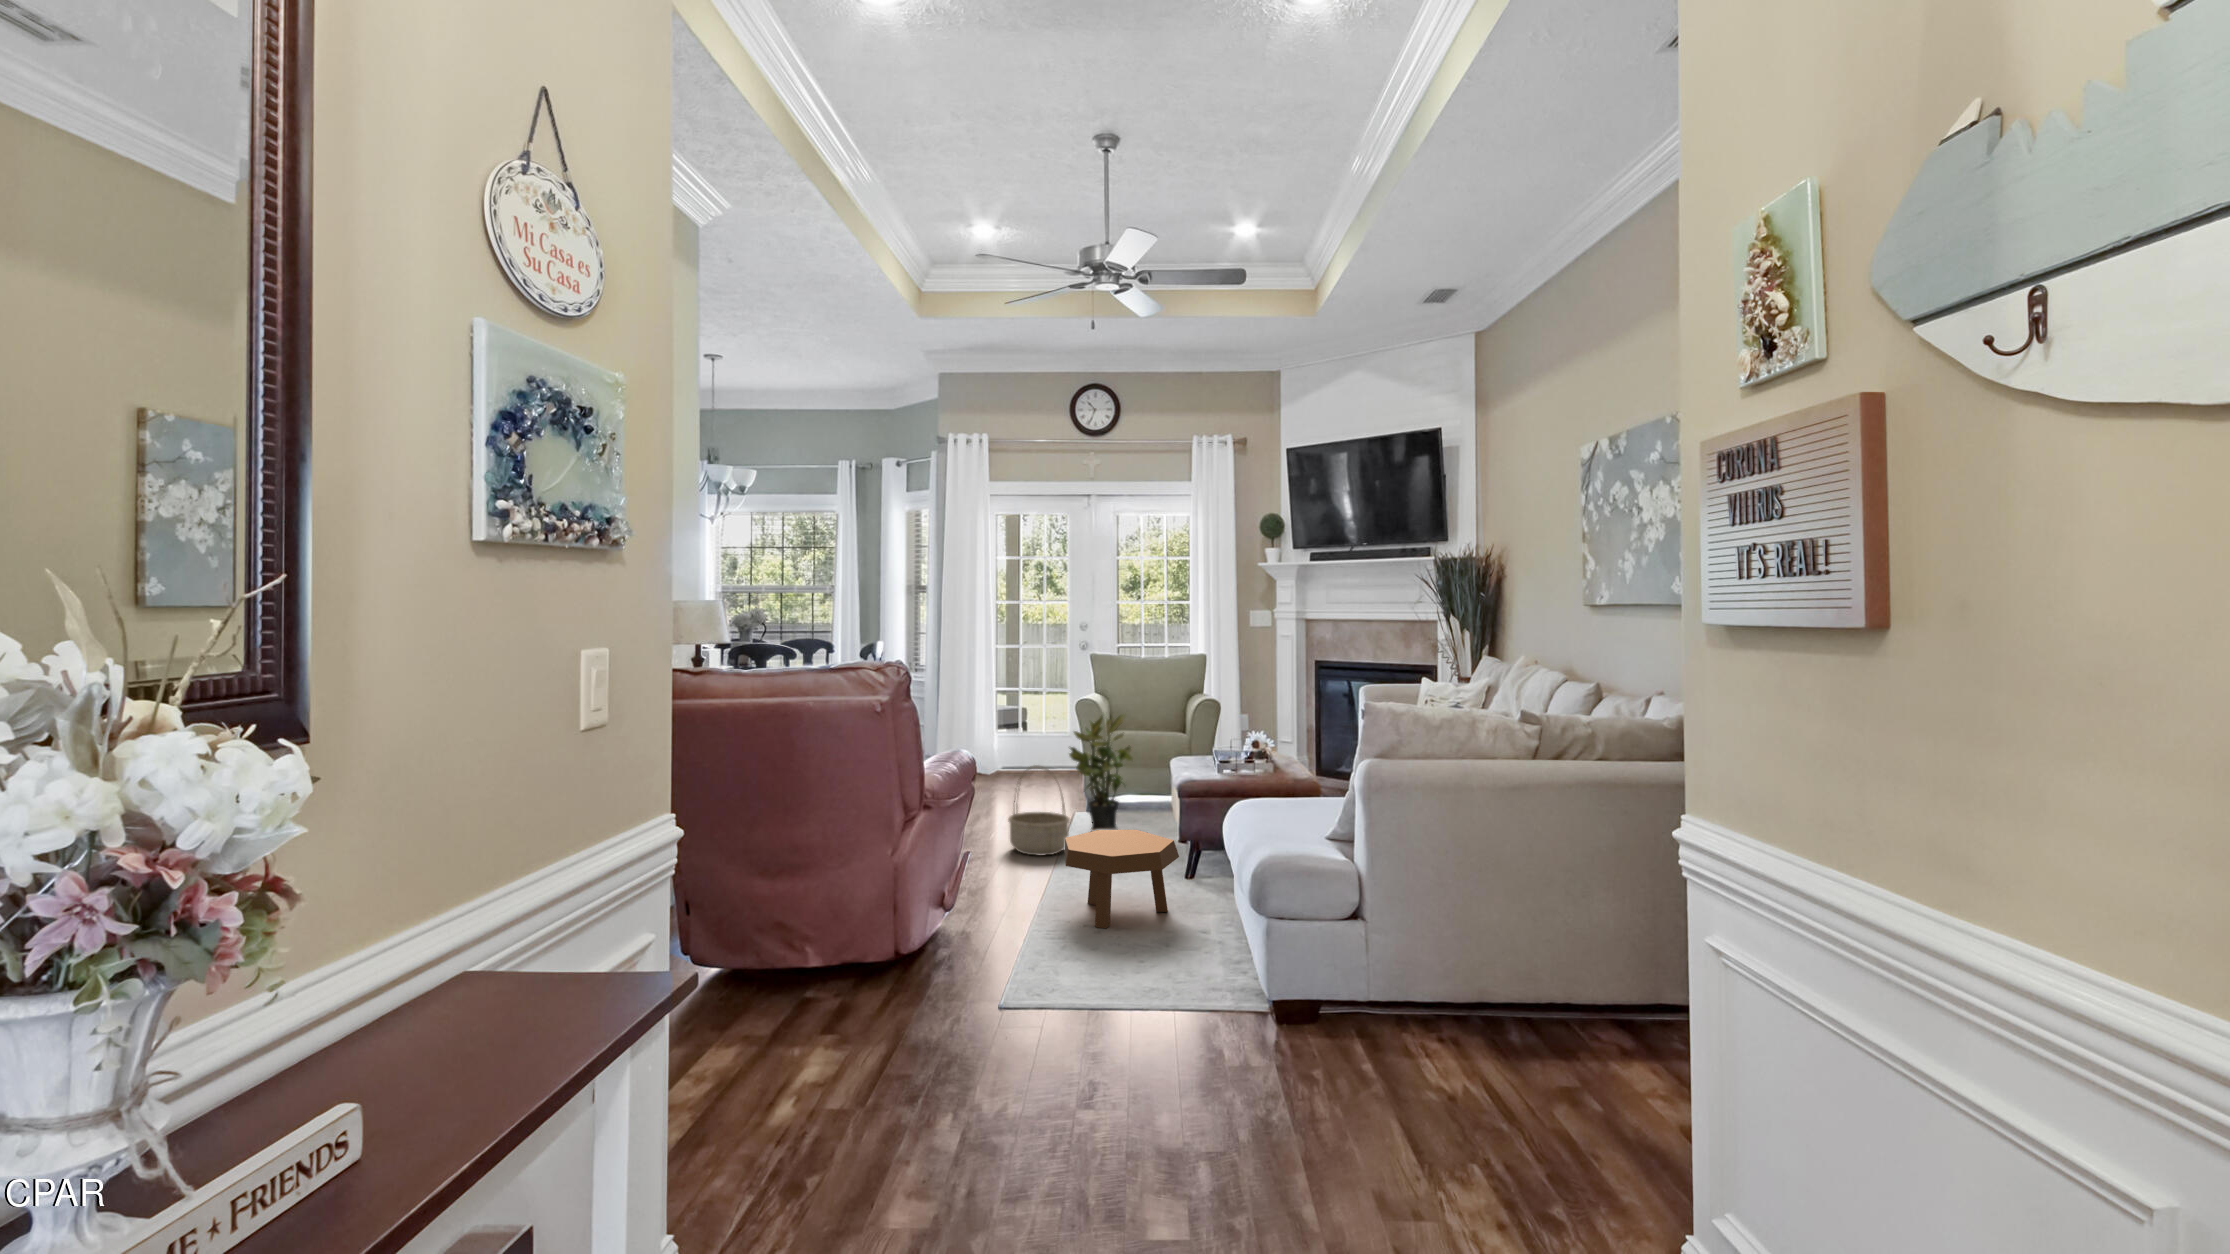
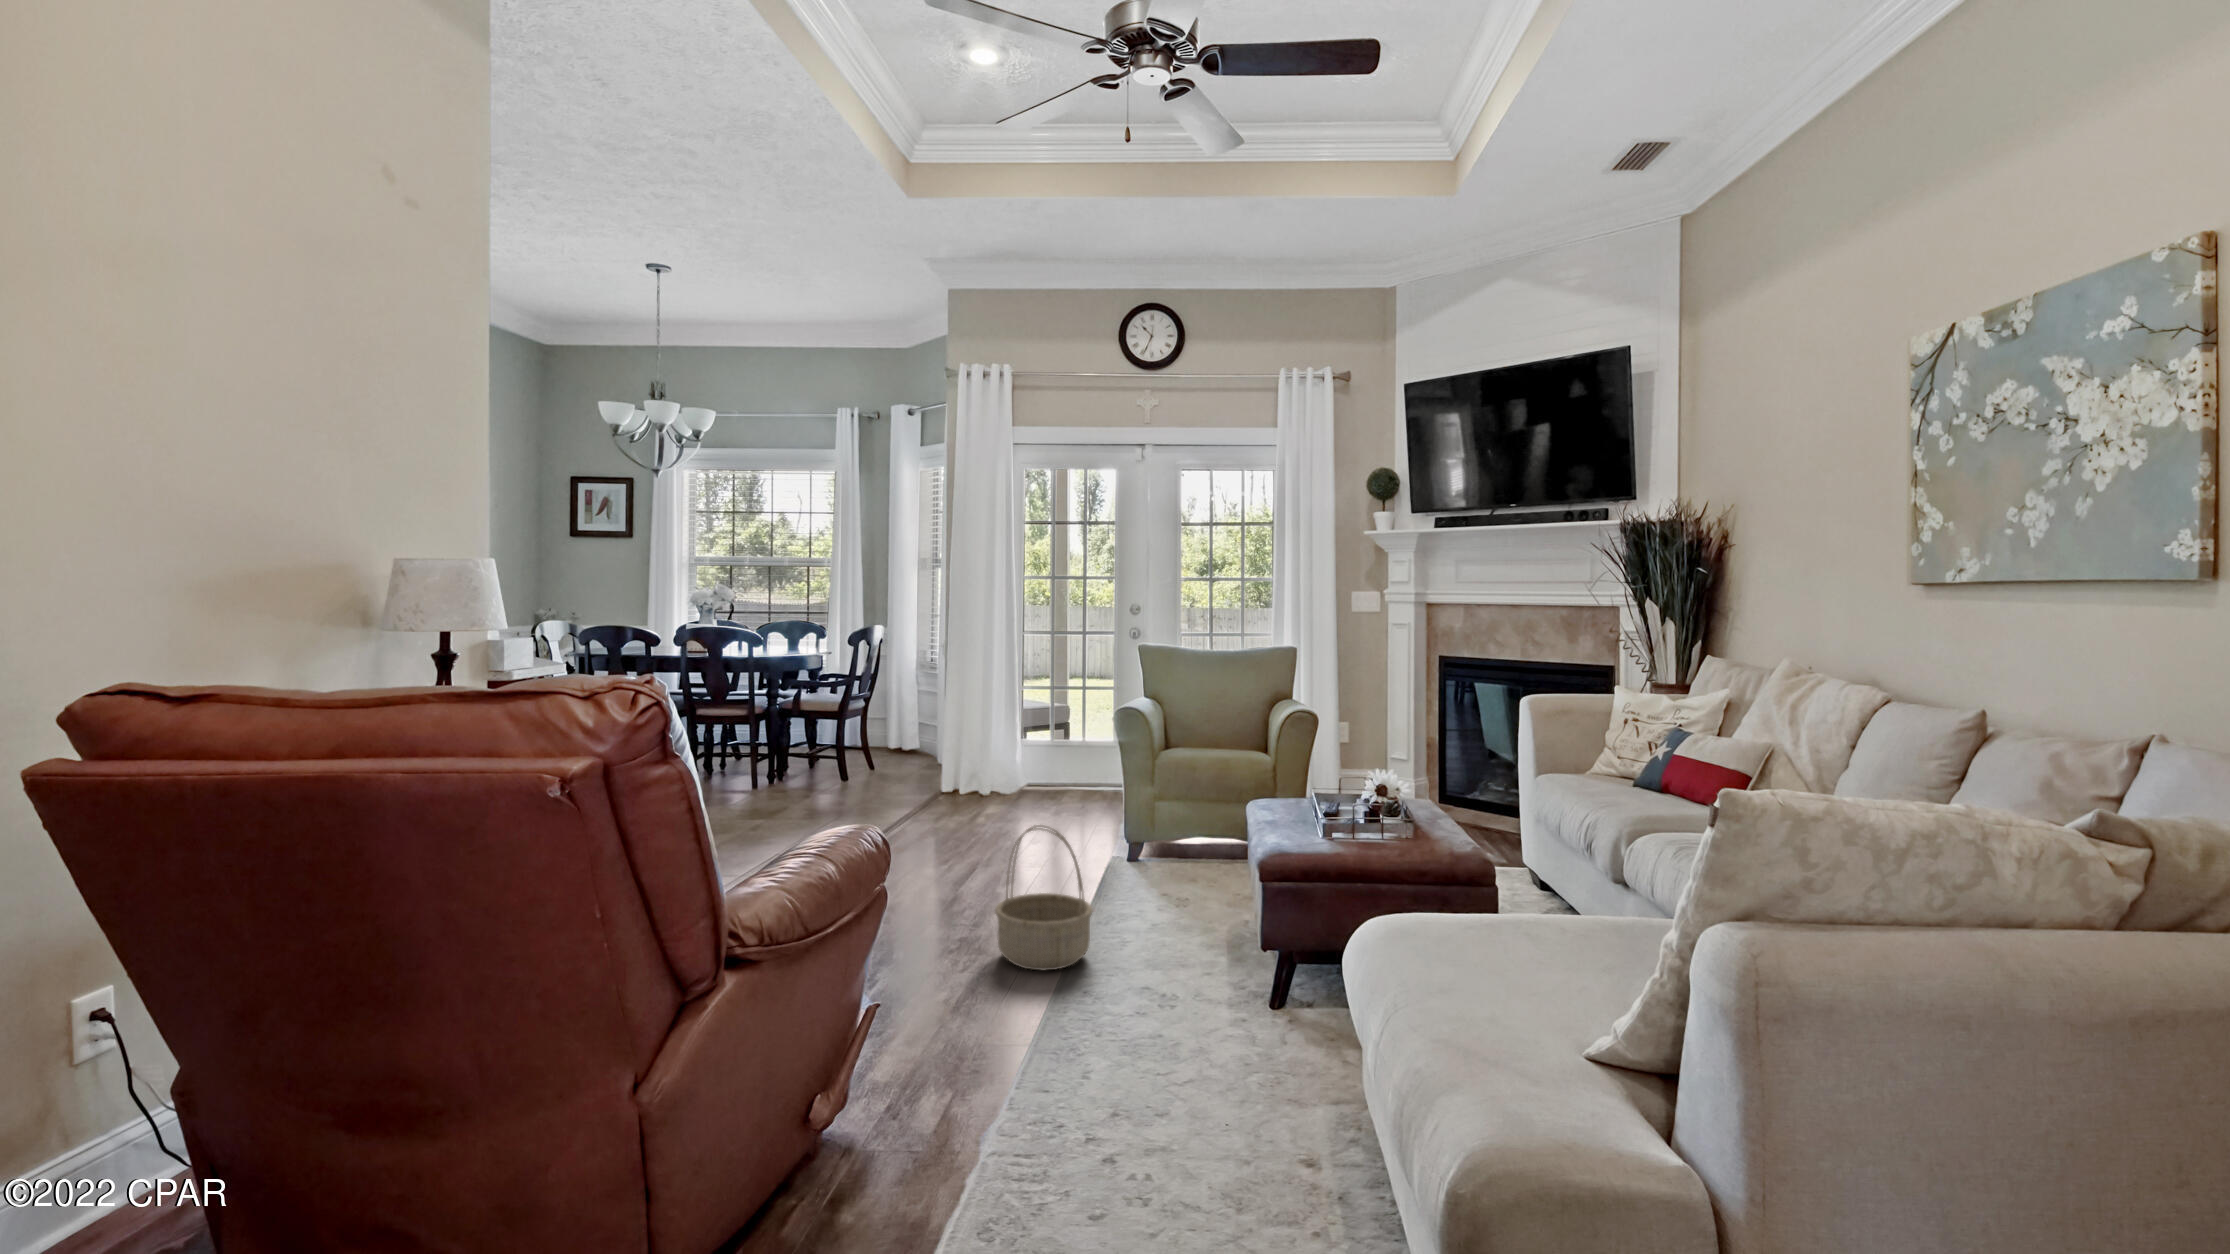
potted plant: present [1069,715,1133,831] -> none [1097,735,1194,919]
footstool: present [1064,830,1179,928] -> none [1052,963,1266,1189]

